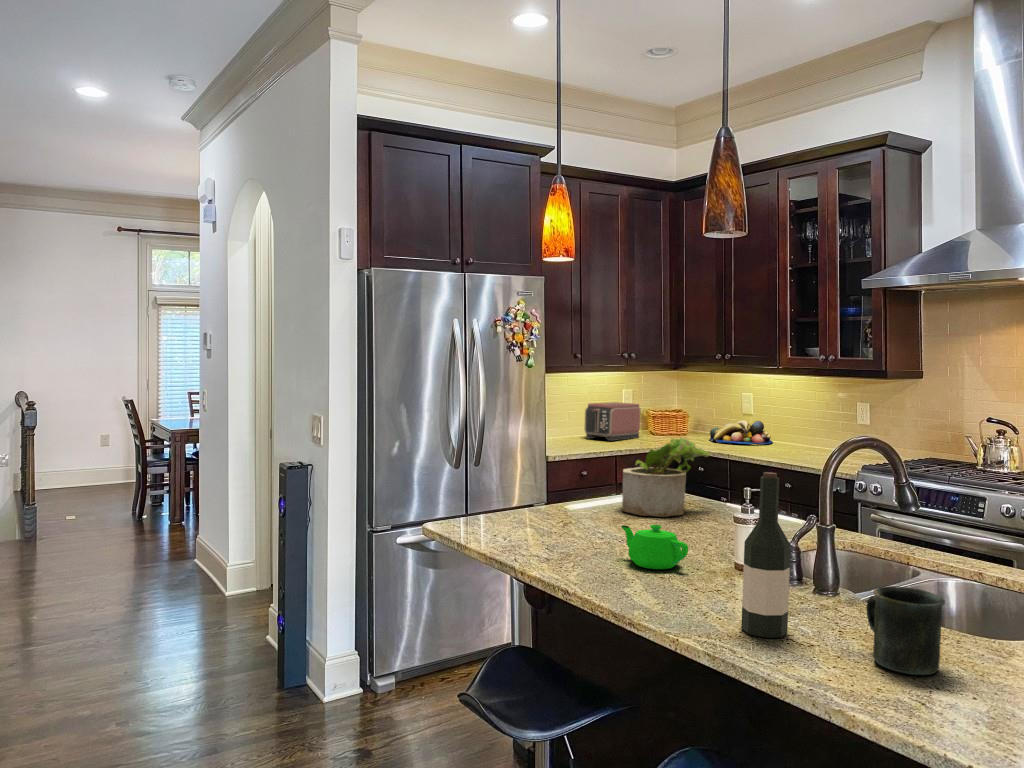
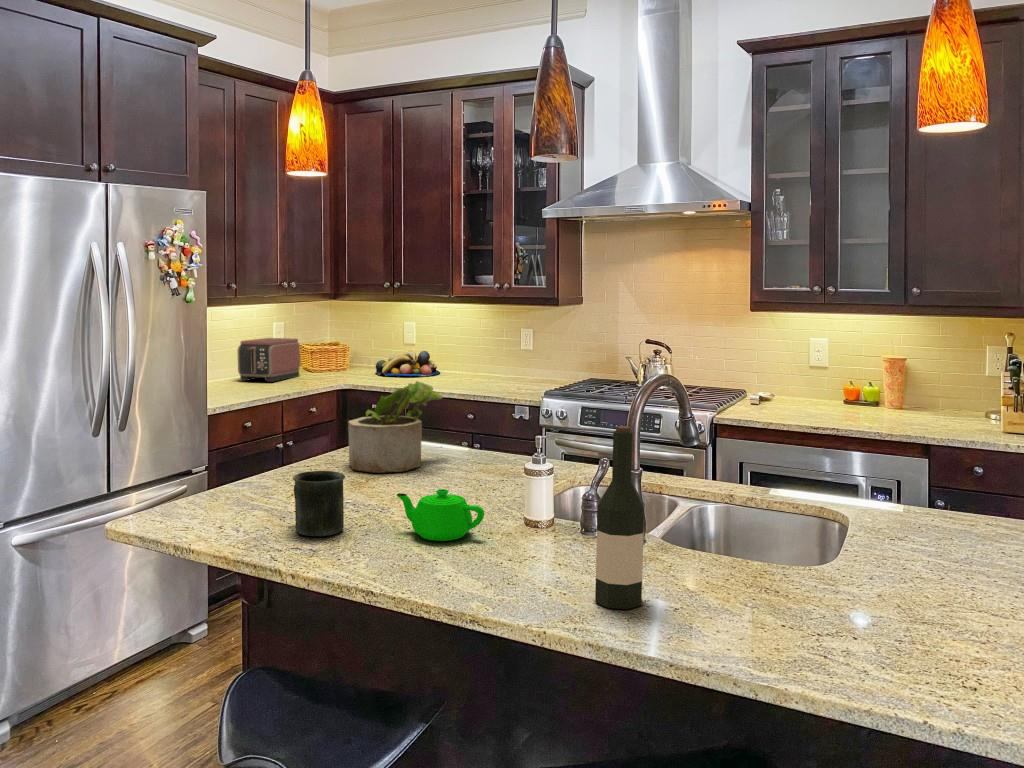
mug: present [866,586,945,675] -> present [293,471,345,536]

